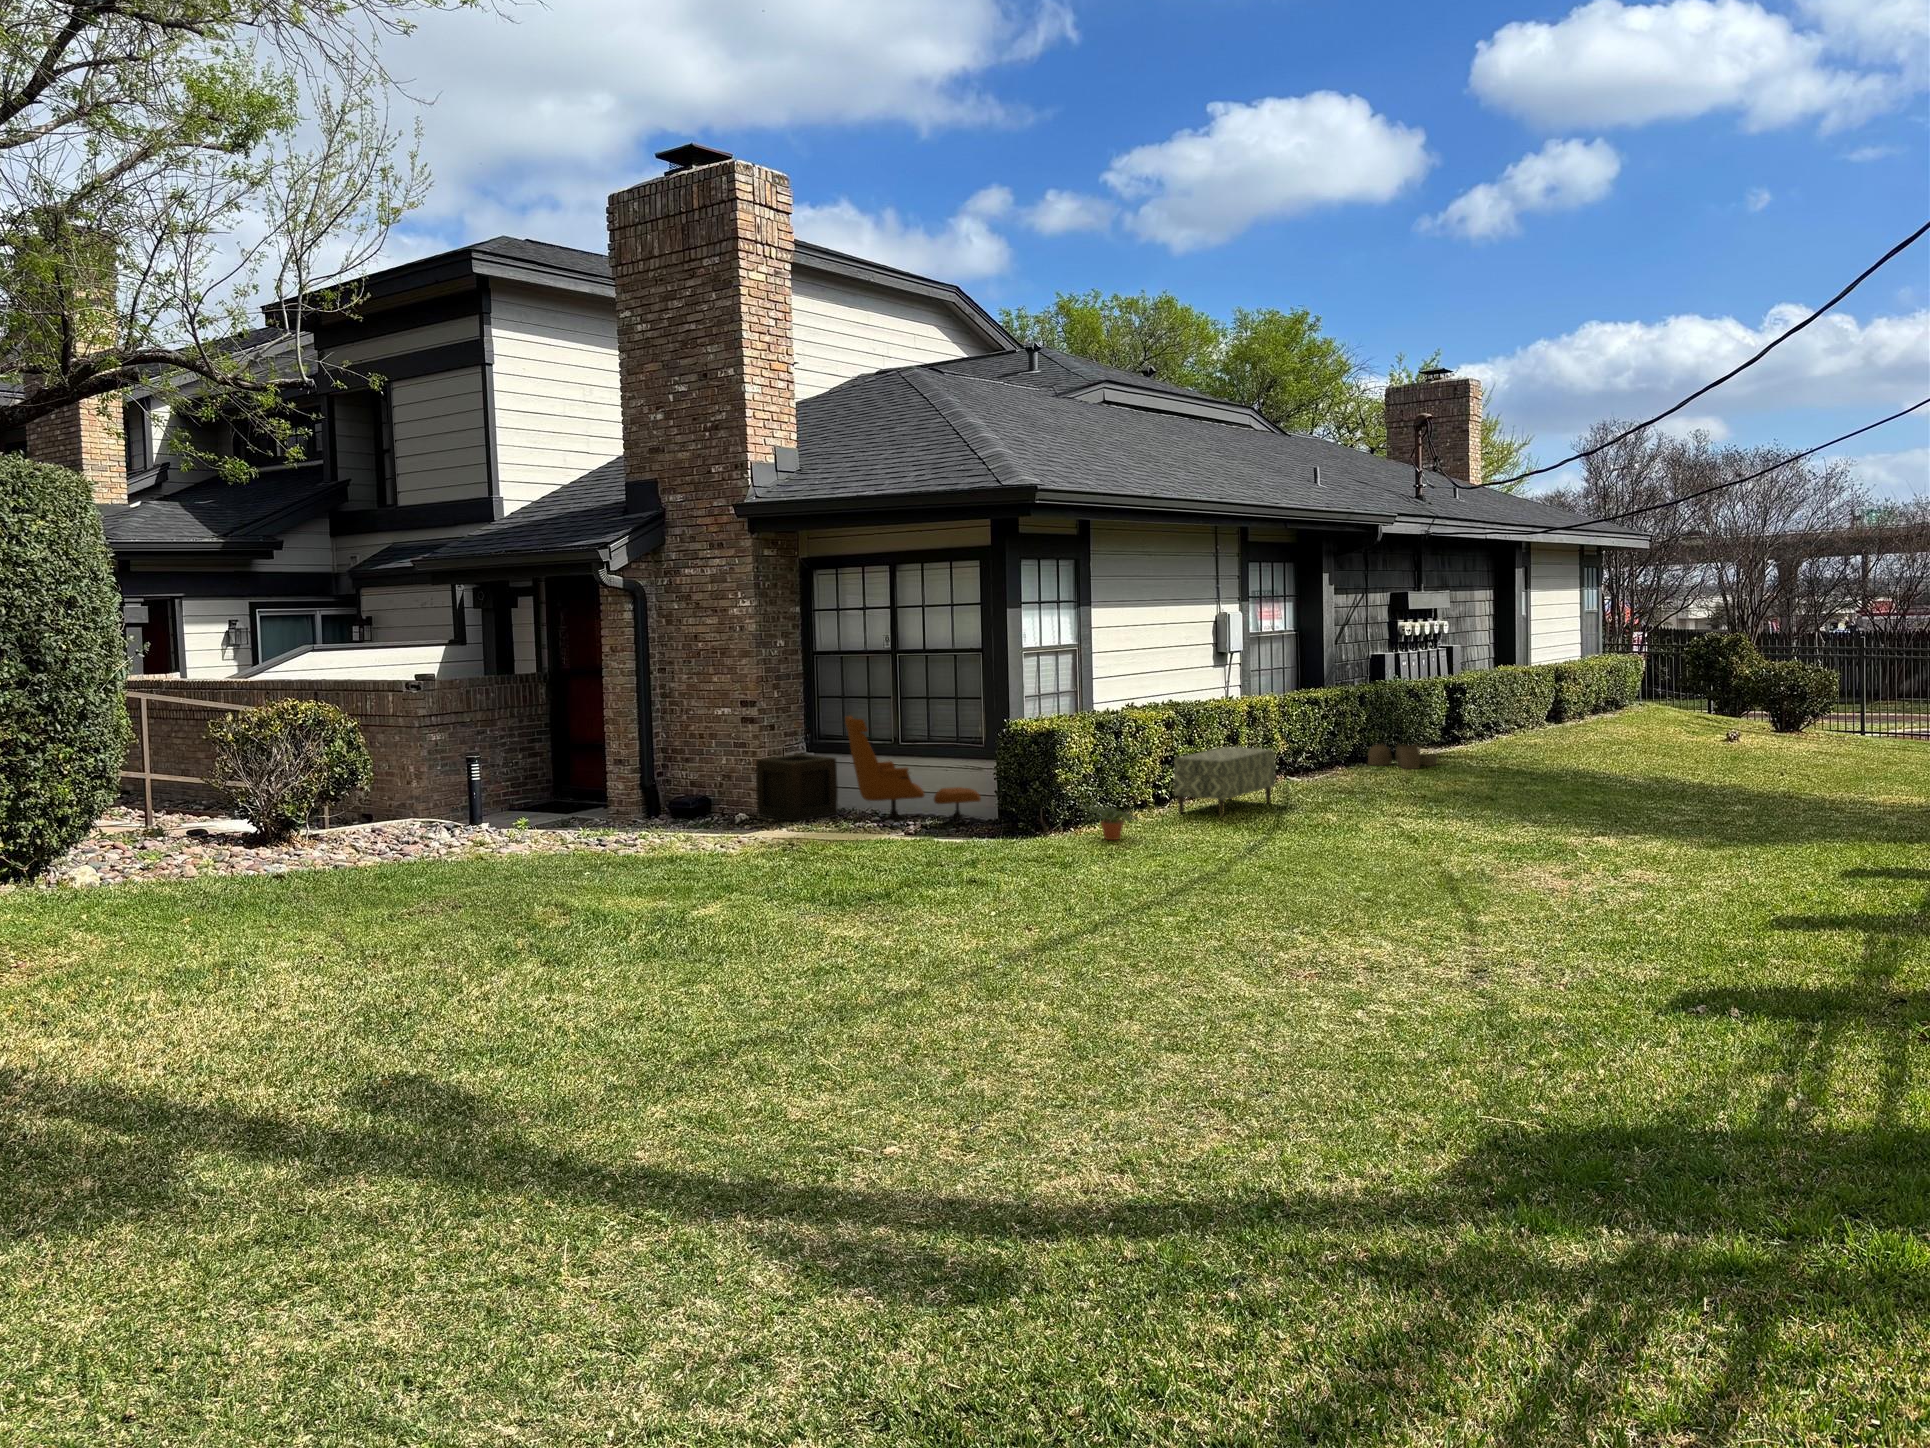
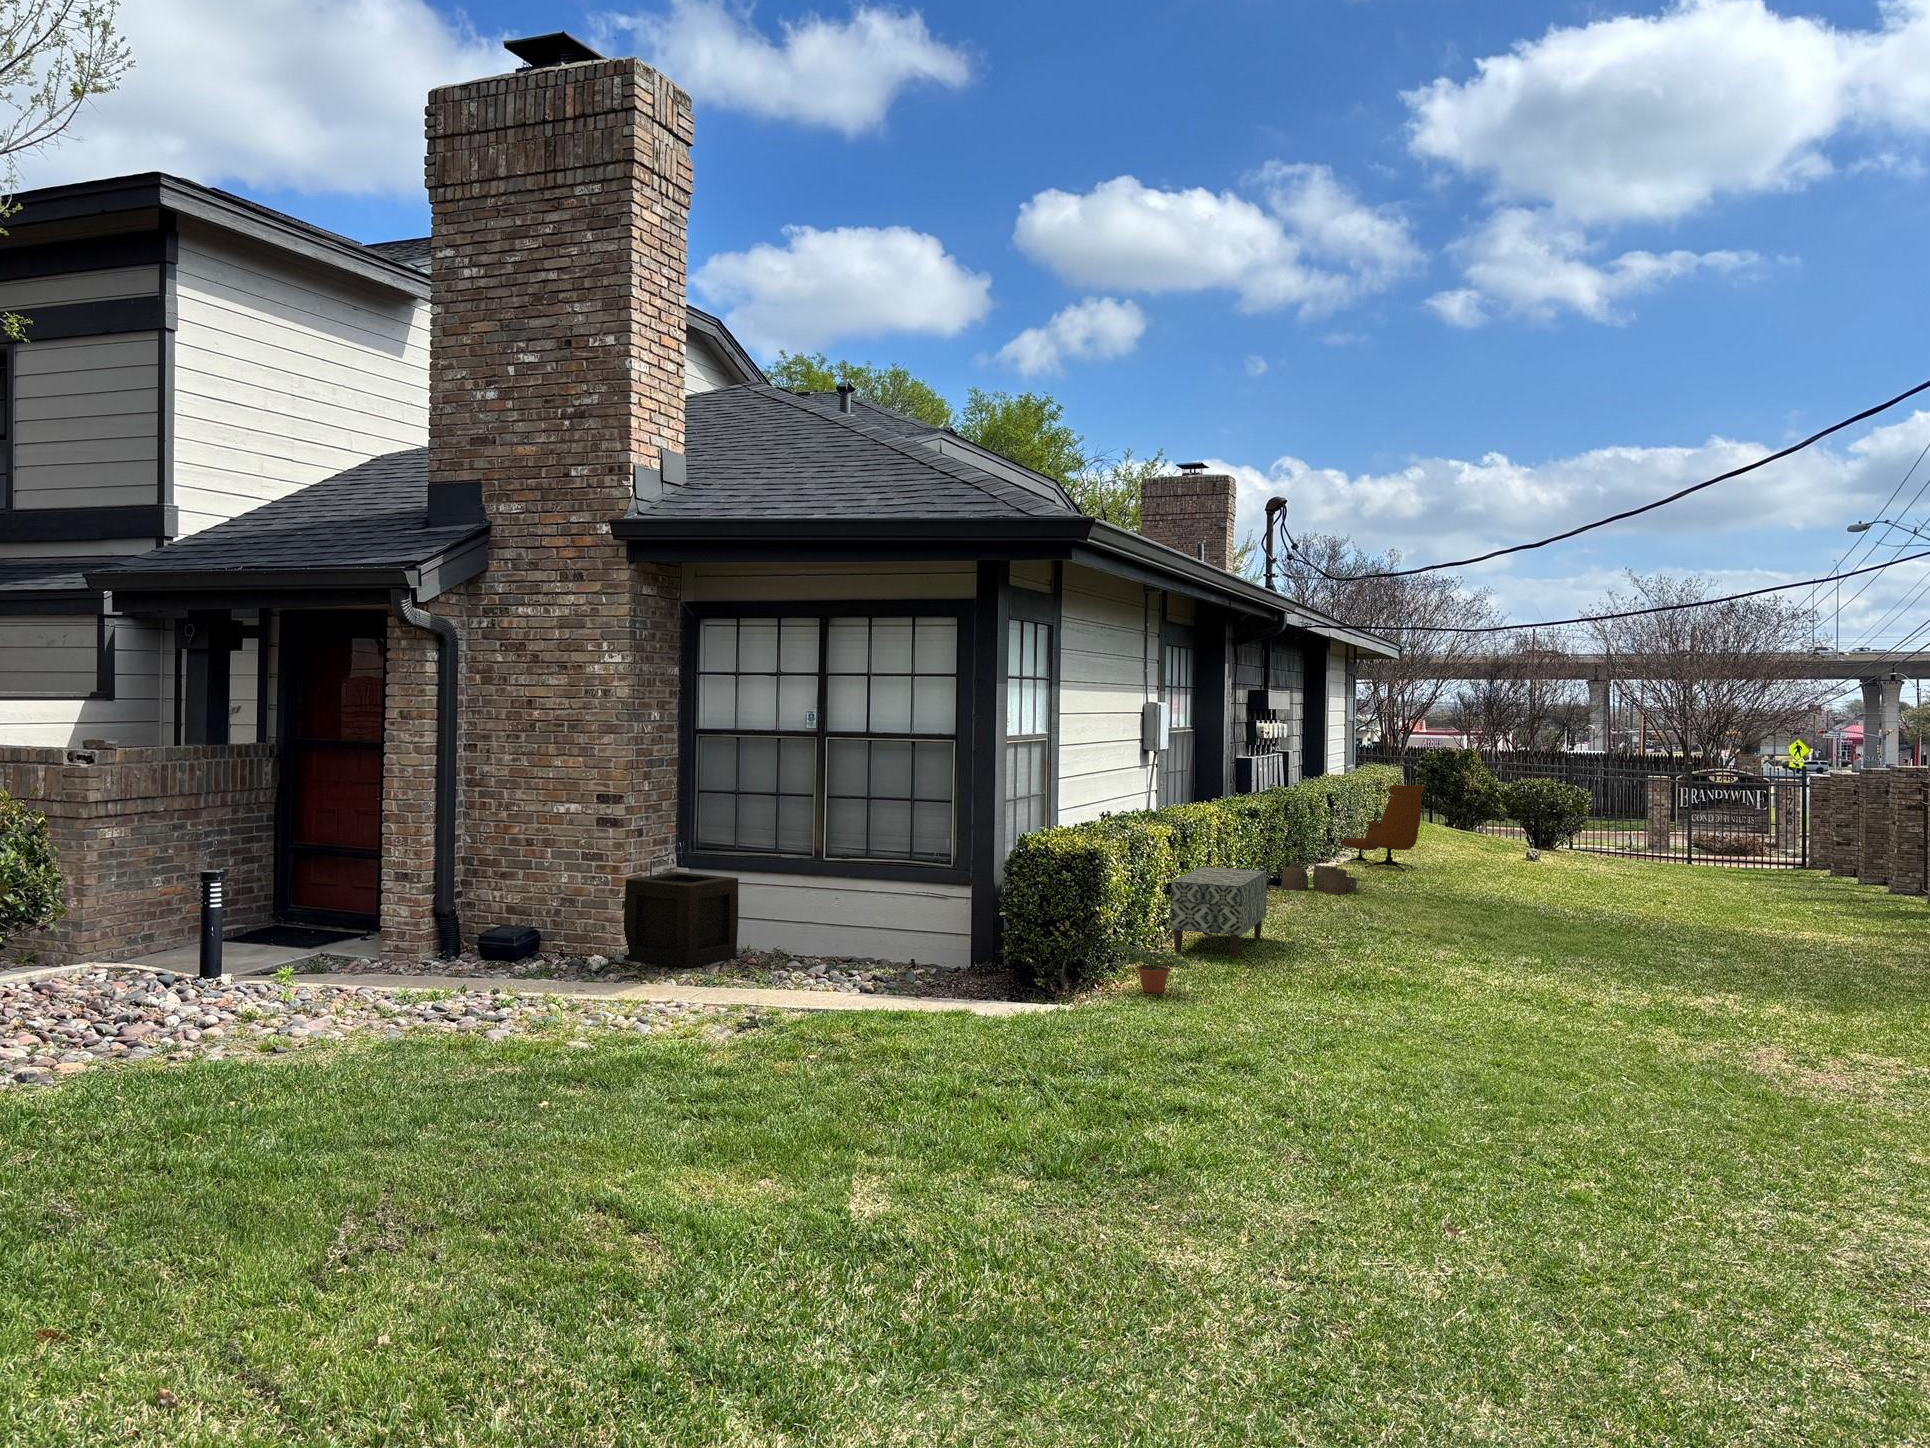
lounge chair: present [845,716,981,829] -> present [1342,785,1424,871]

